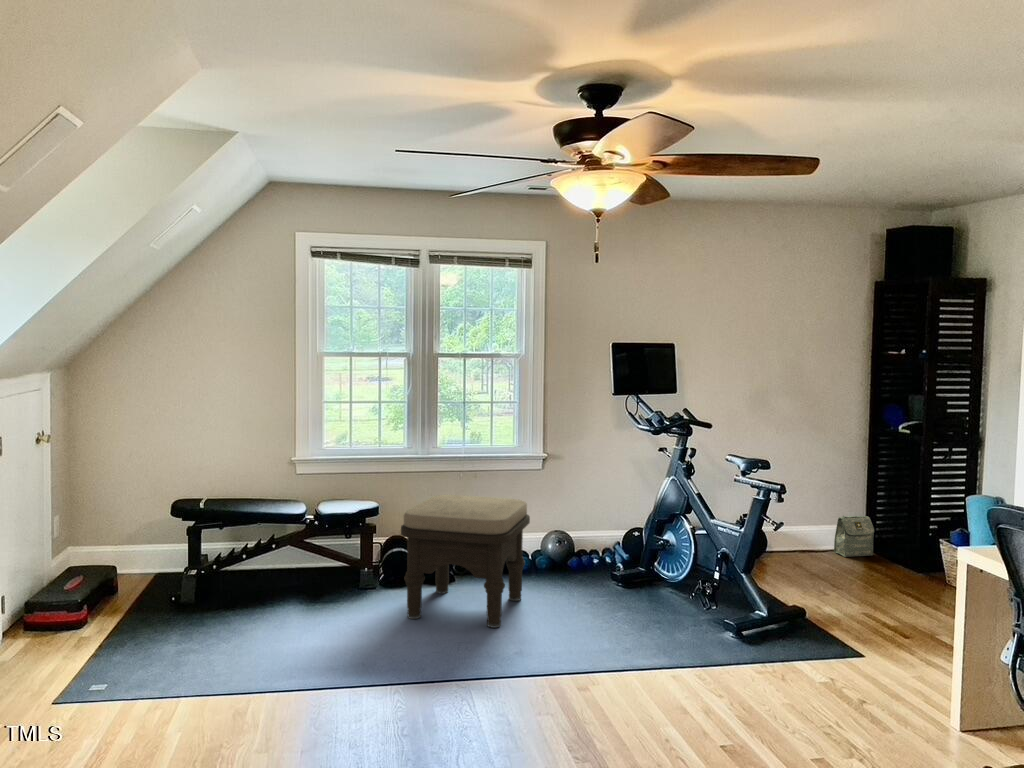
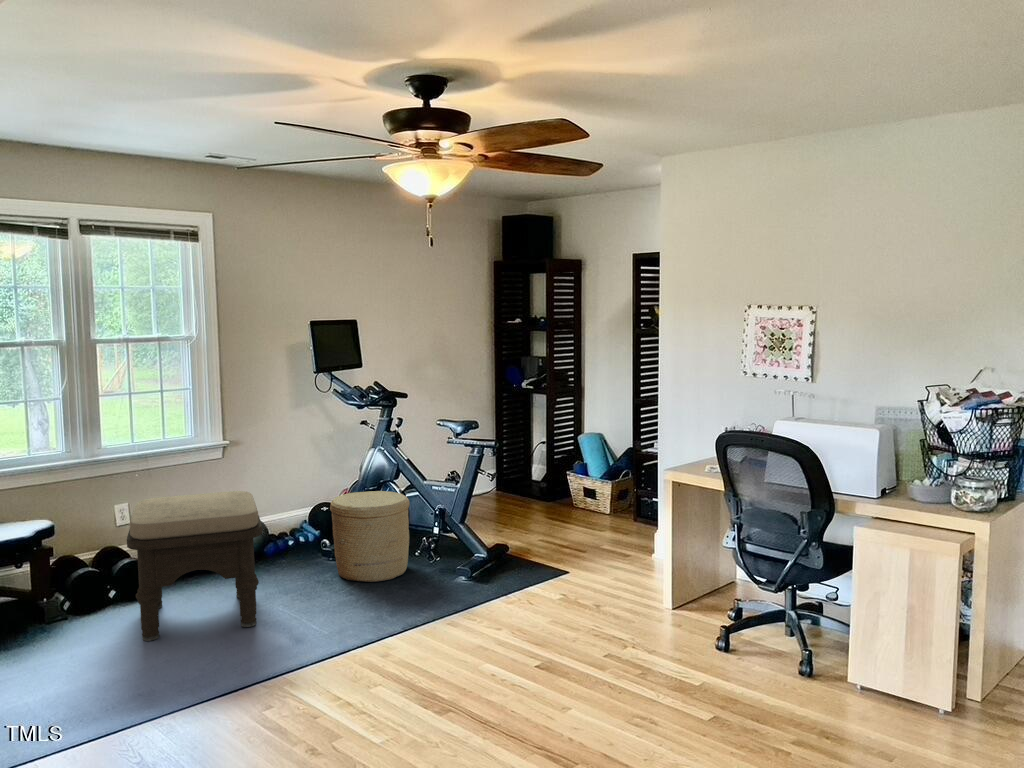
bag: present [834,516,874,557] -> none [480,464,511,501]
woven basket: none [607,519,689,615] -> present [330,491,410,582]

